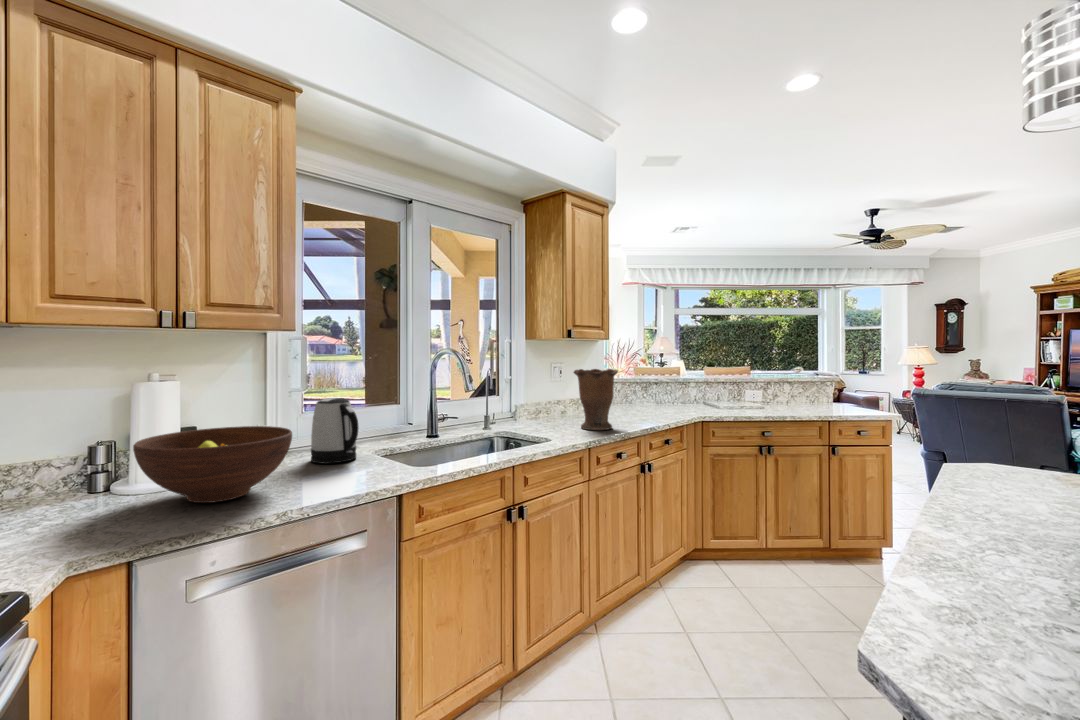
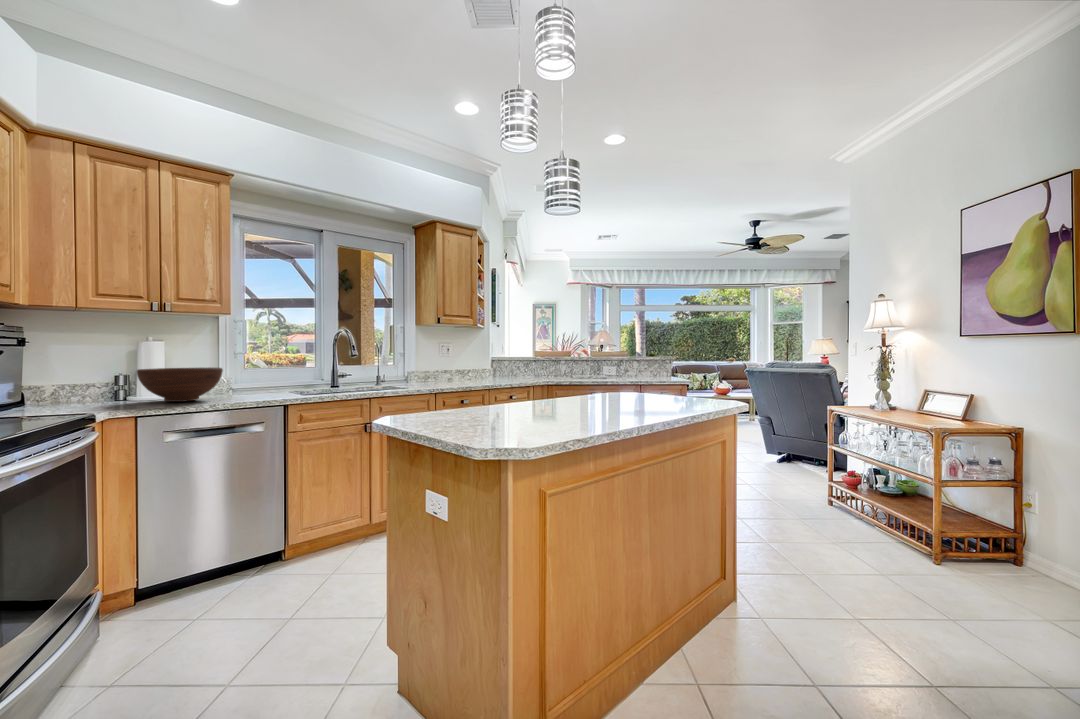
vase: present [574,369,618,430] -> none [439,345,471,386]
kettle: present [311,398,359,464] -> none [243,356,272,394]

